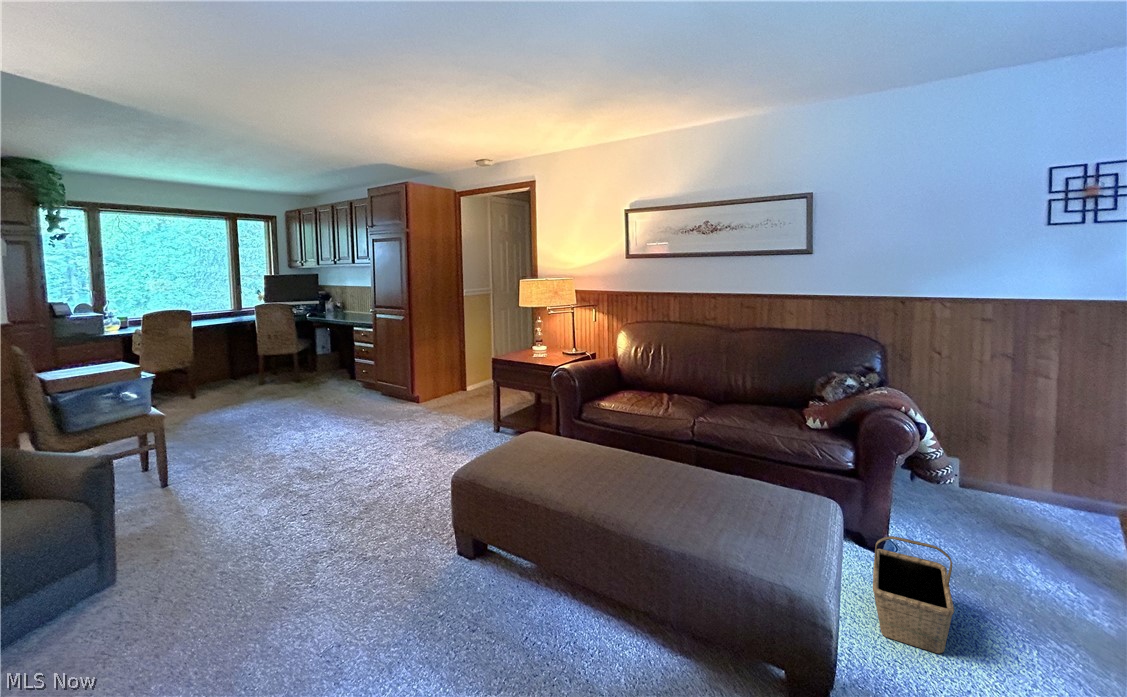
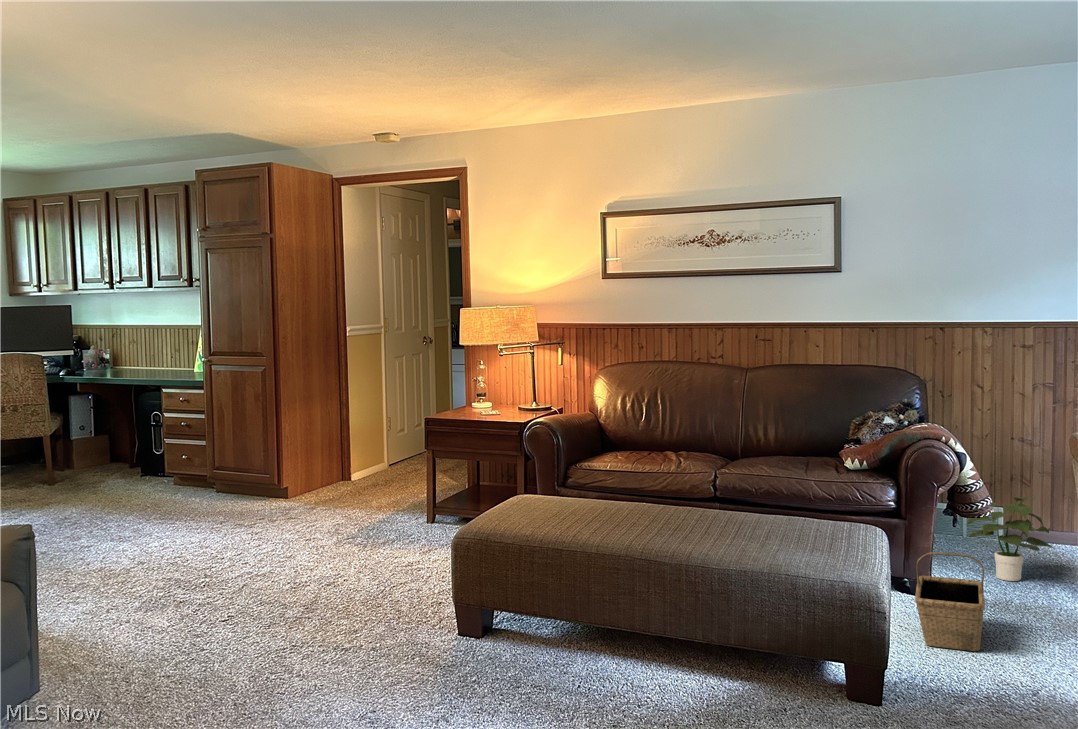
potted plant: none [919,461,1012,539] -> present [966,497,1054,581]

